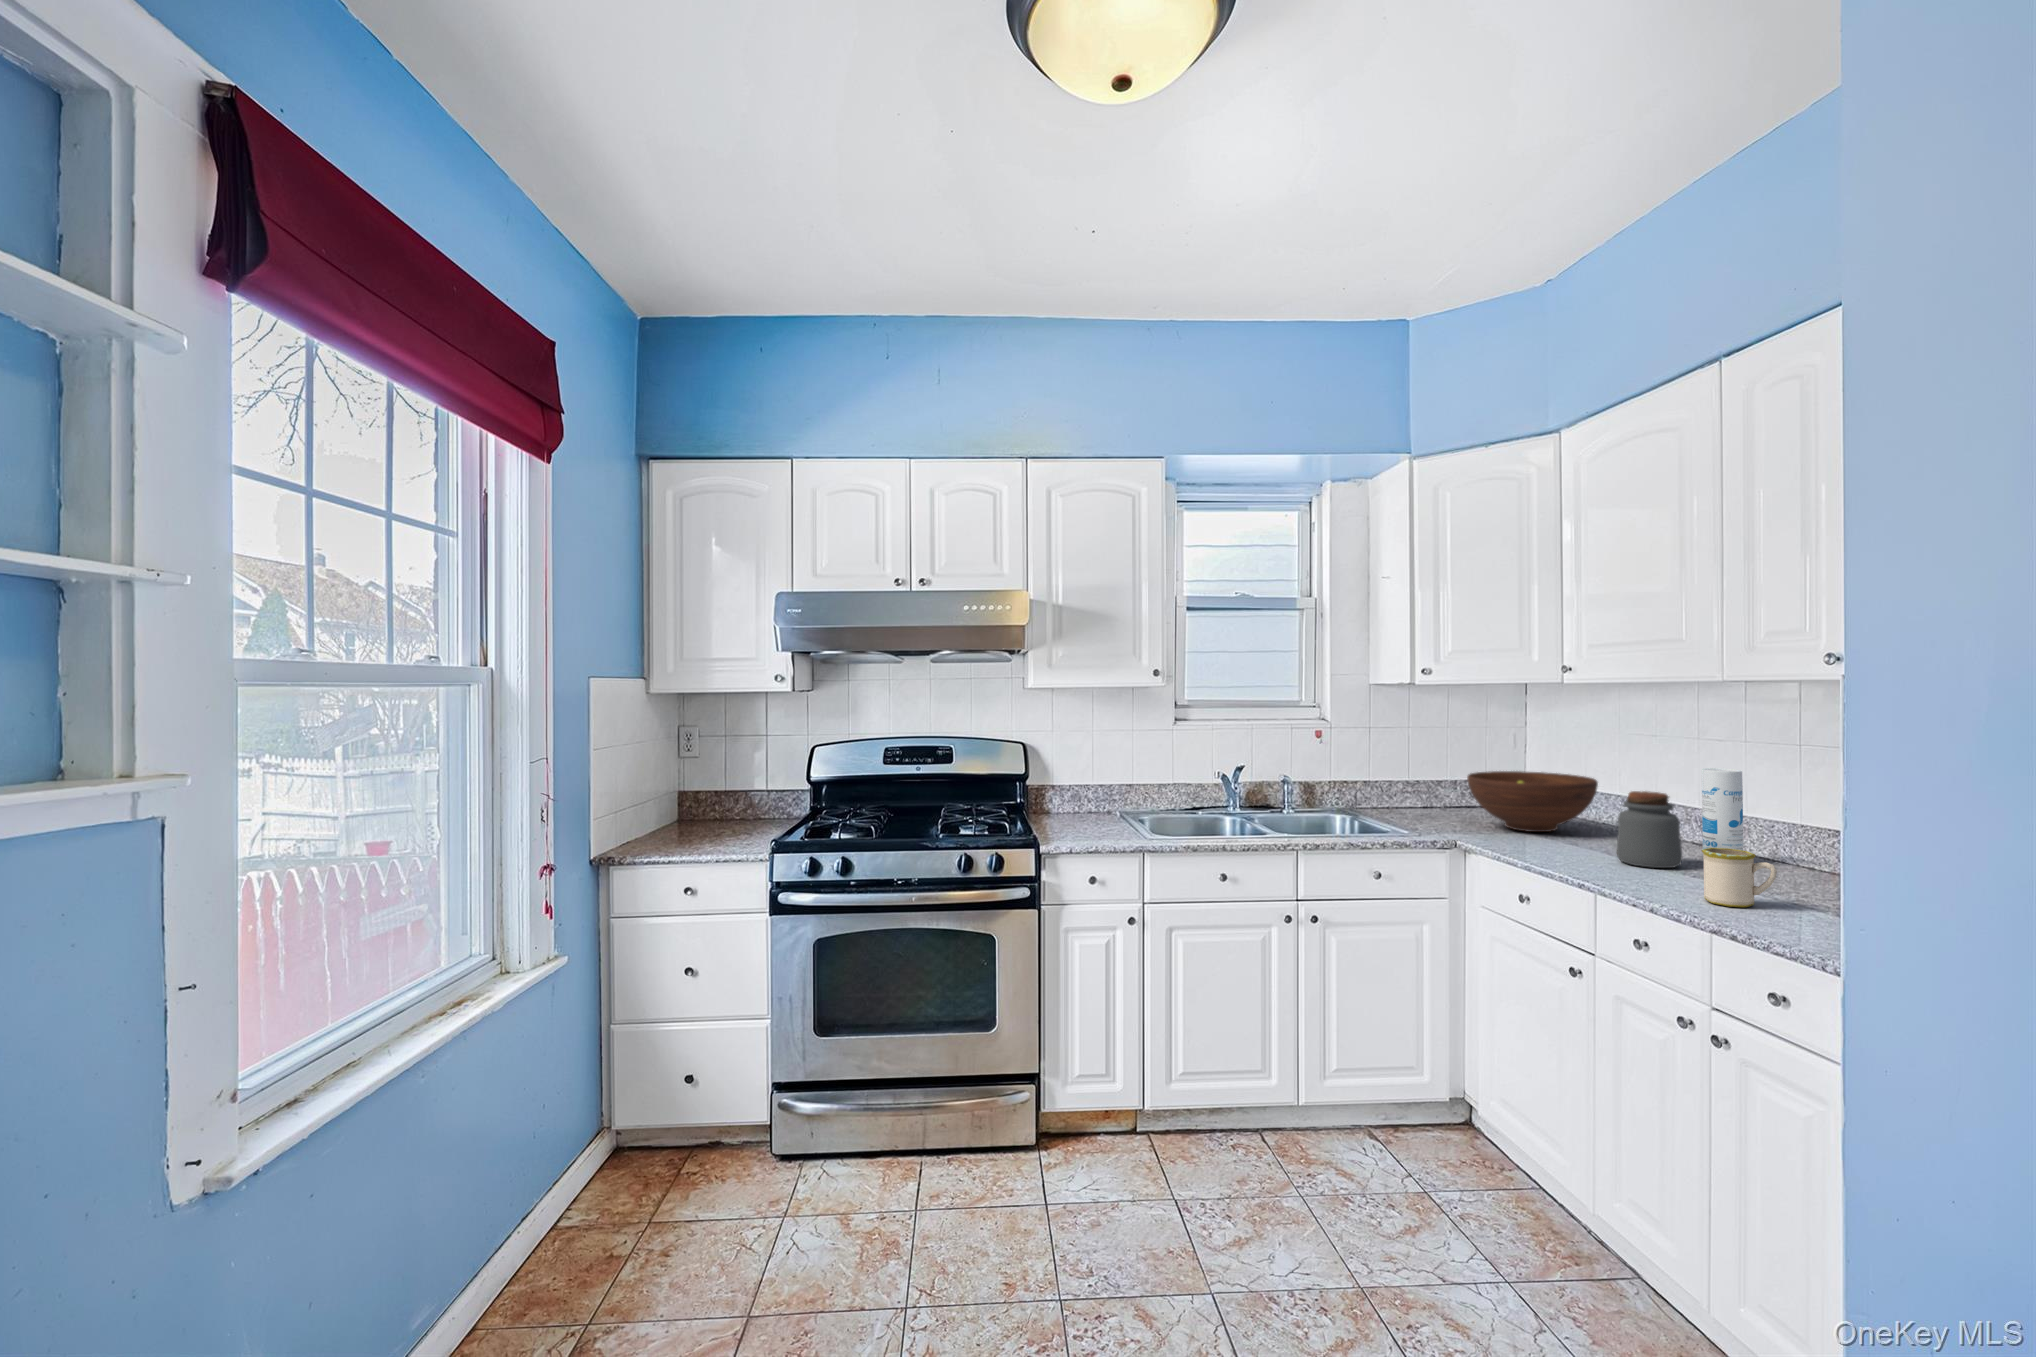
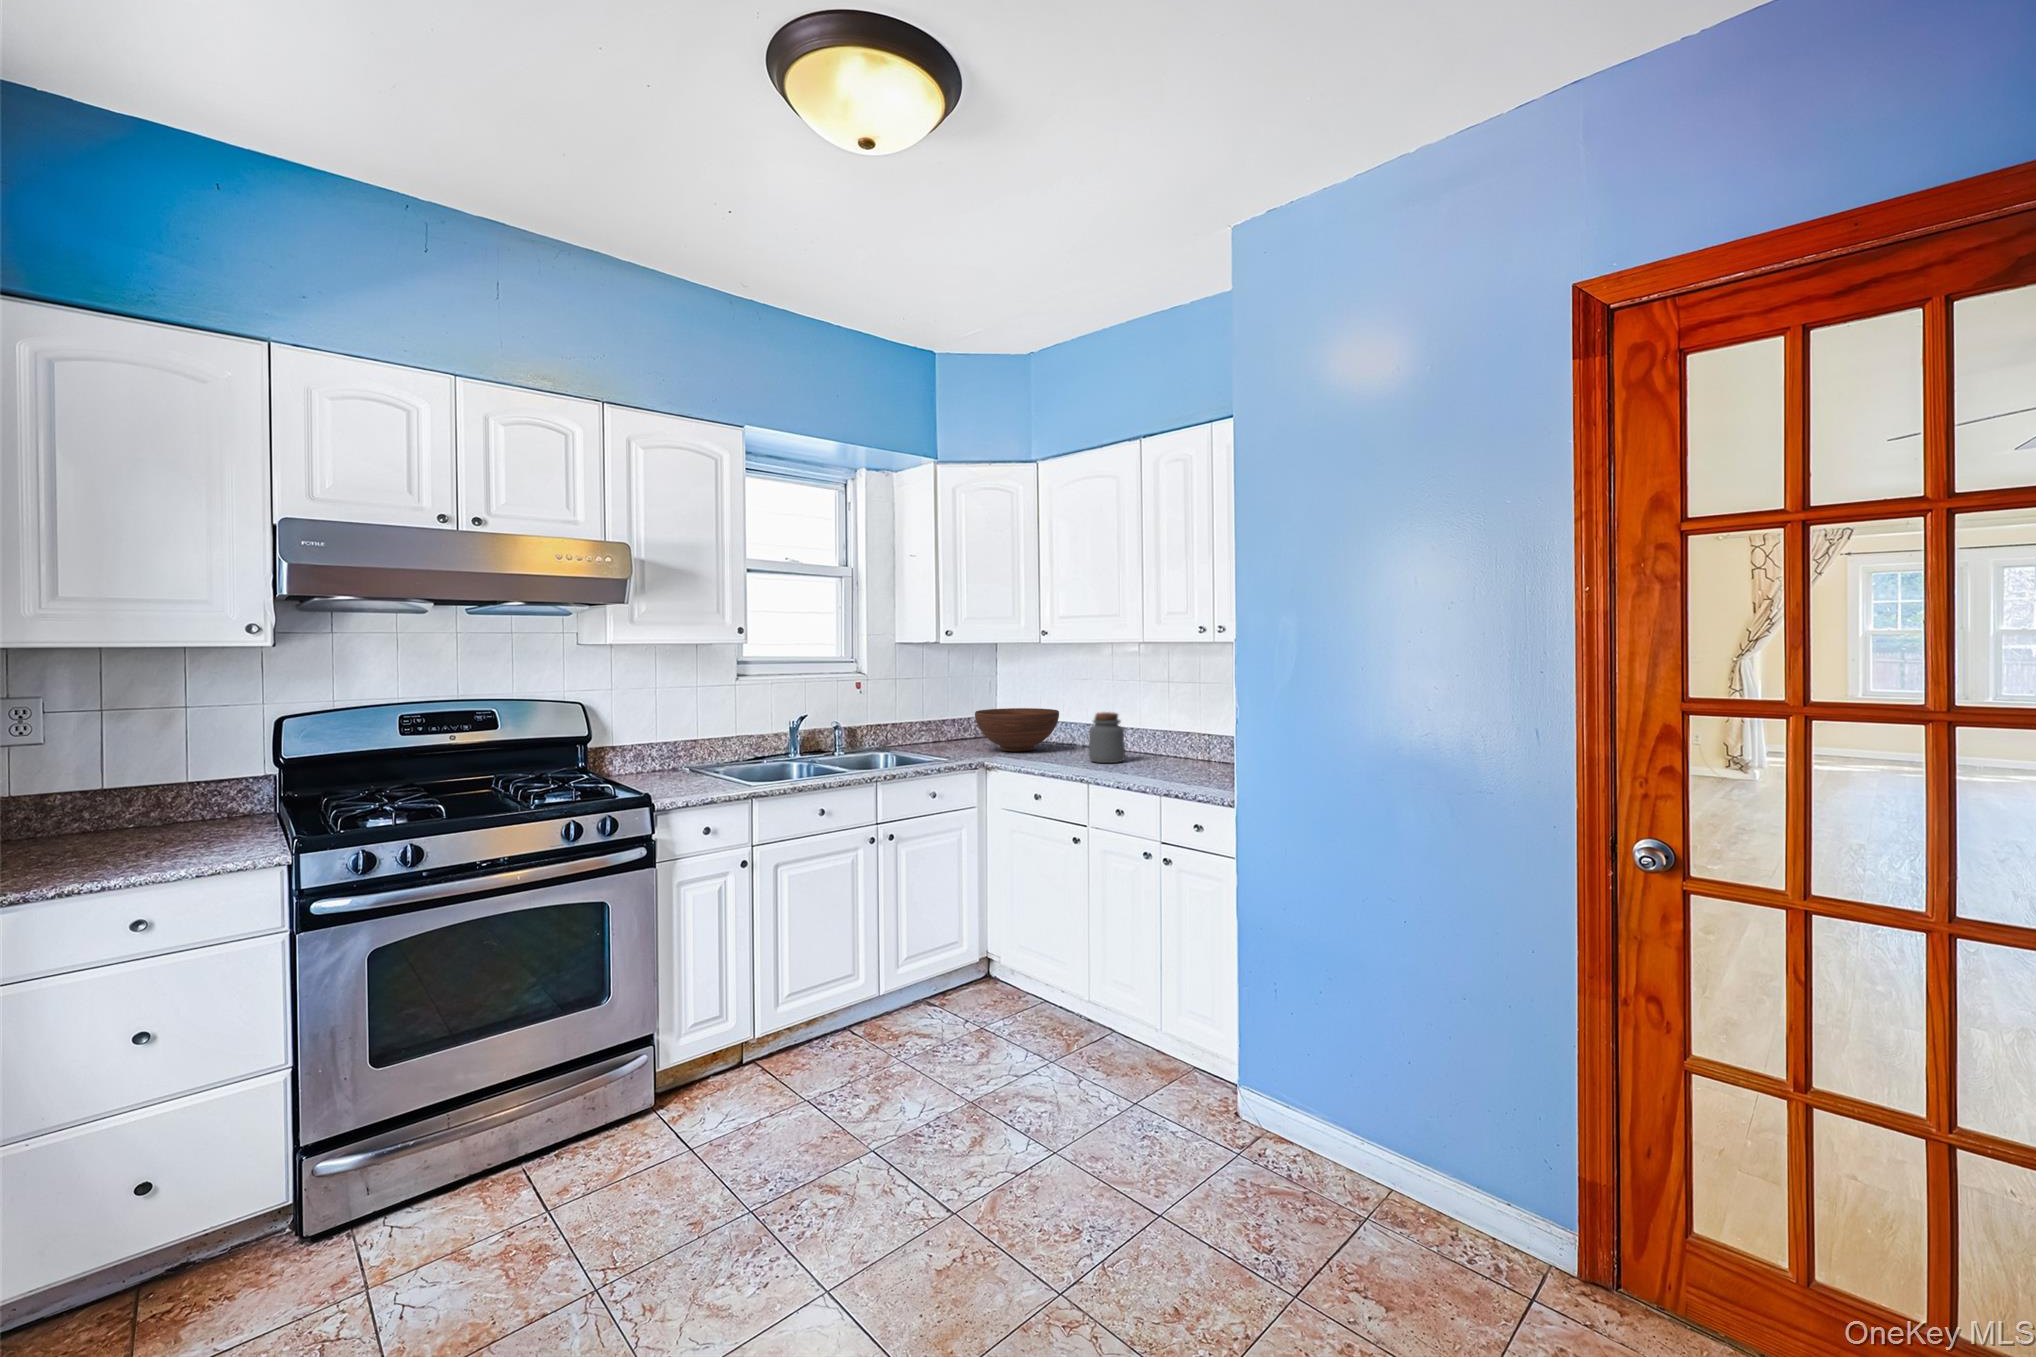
canister: present [1702,768,1743,857] -> none [1128,696,1149,756]
mug: present [1701,848,1777,907] -> none [1156,741,1193,777]

